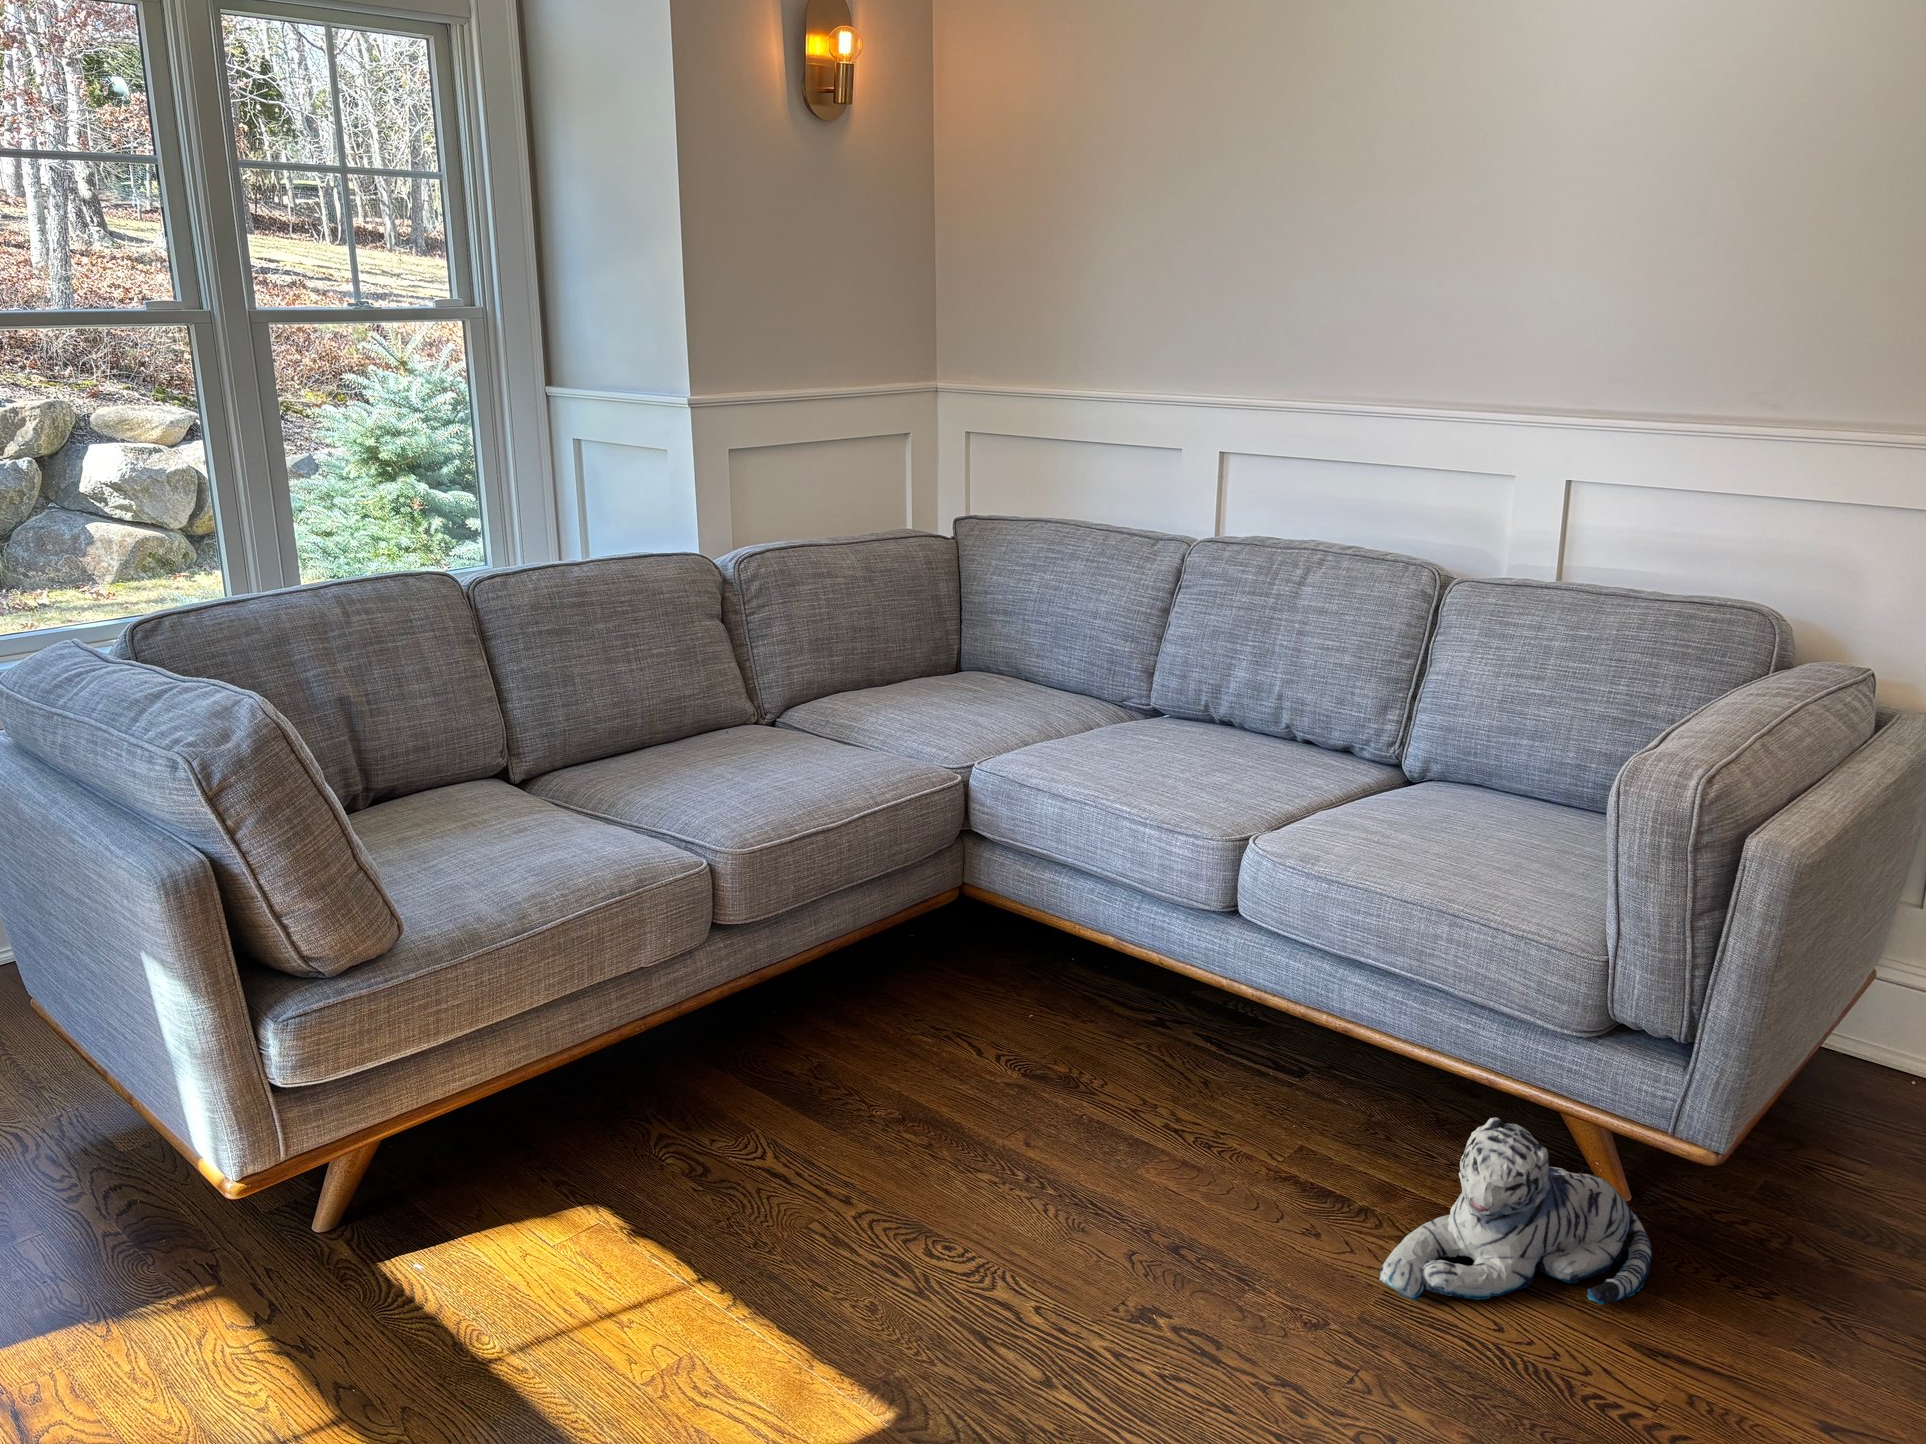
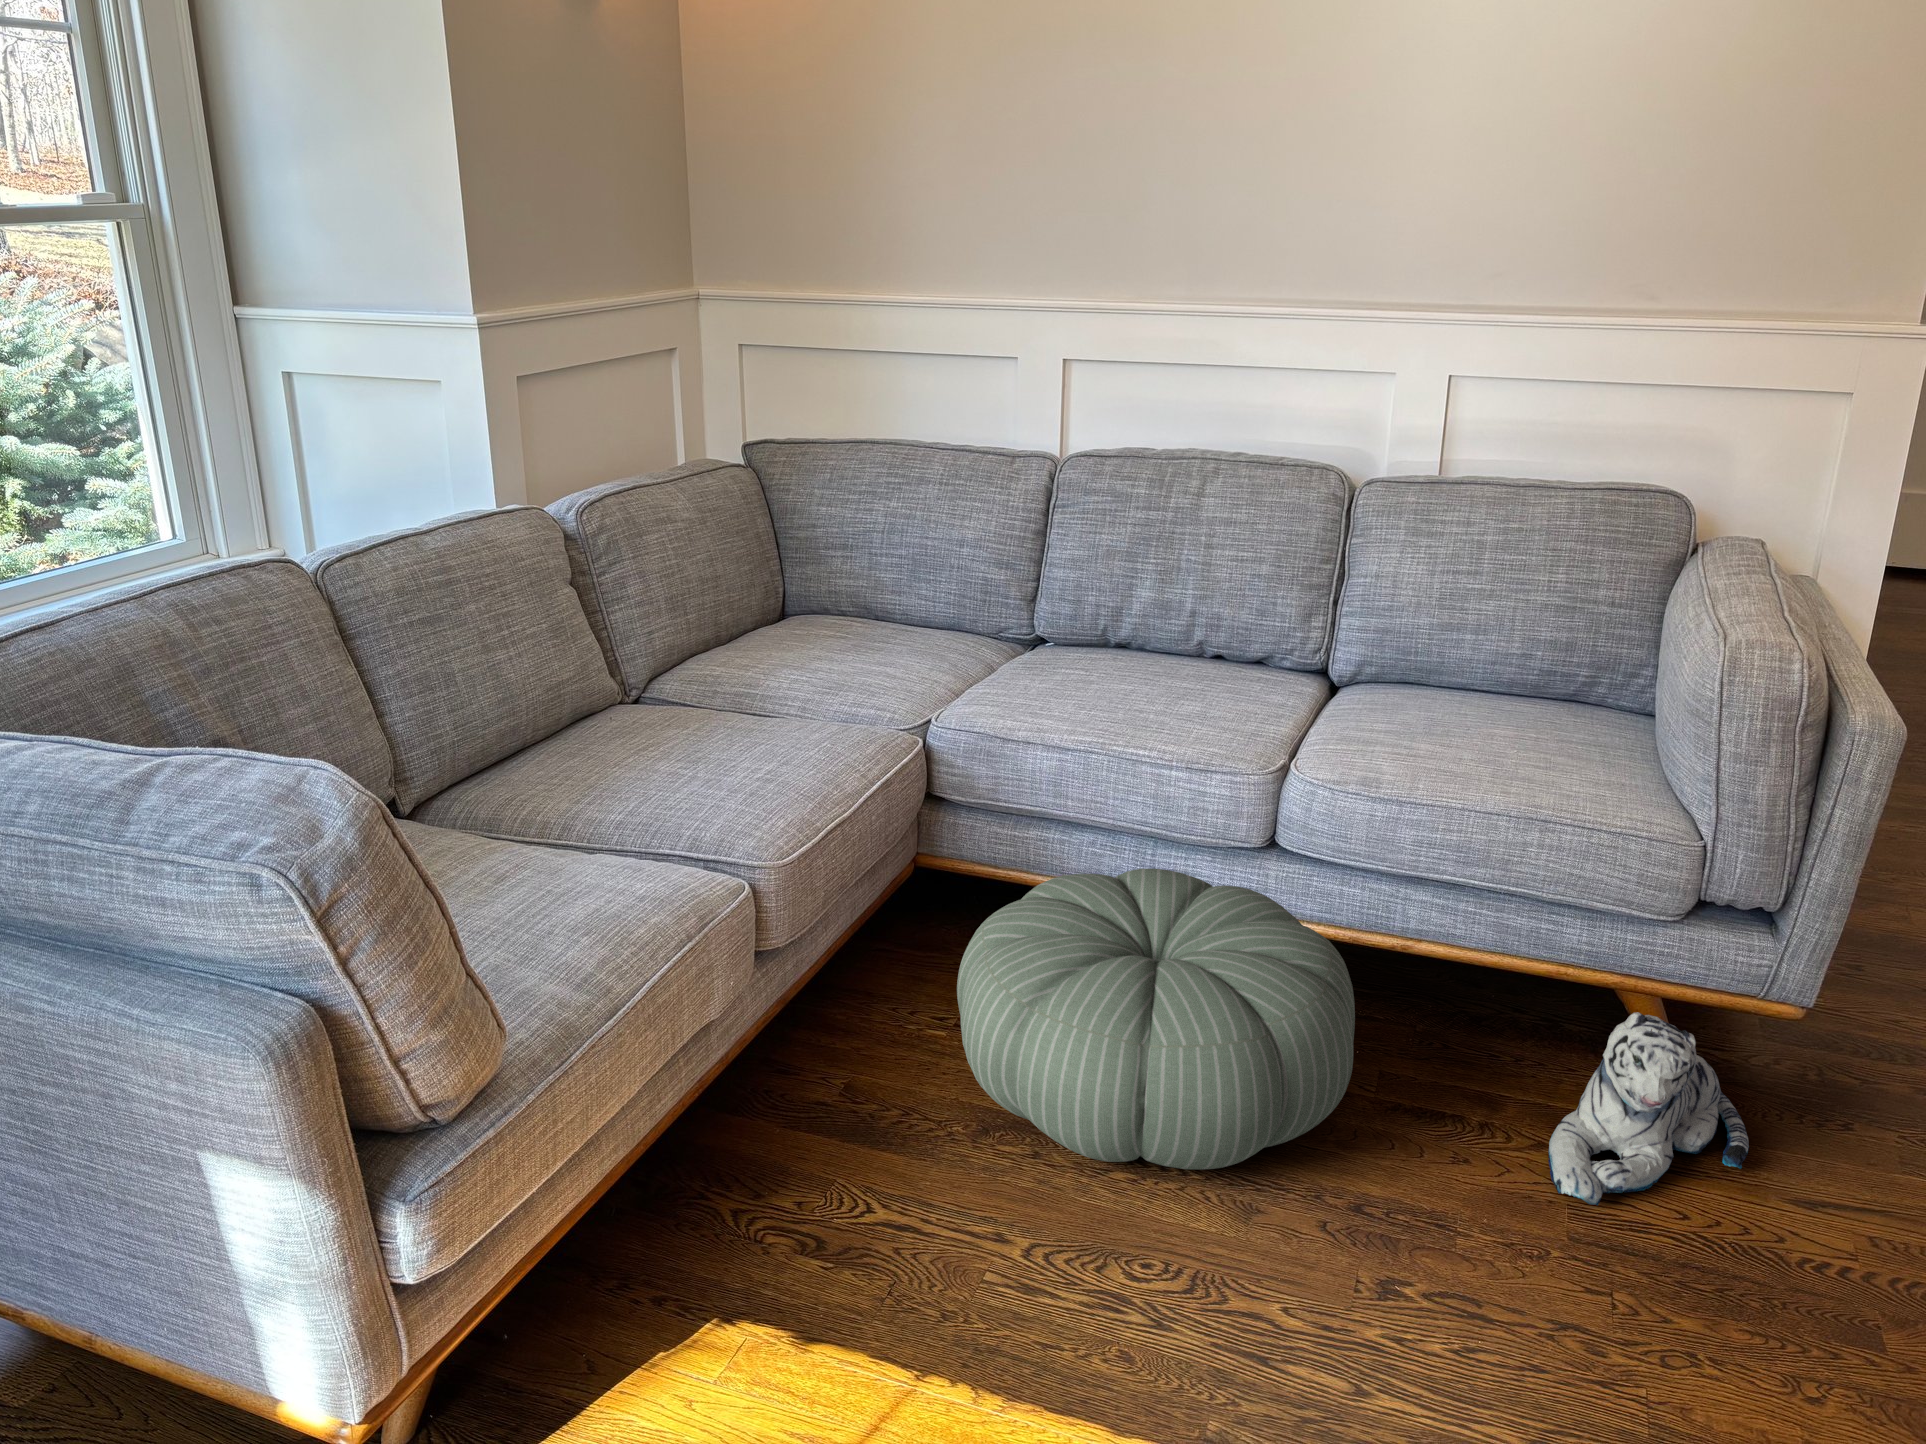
pouf: none [894,916,1266,1187] -> present [957,868,1355,1169]

